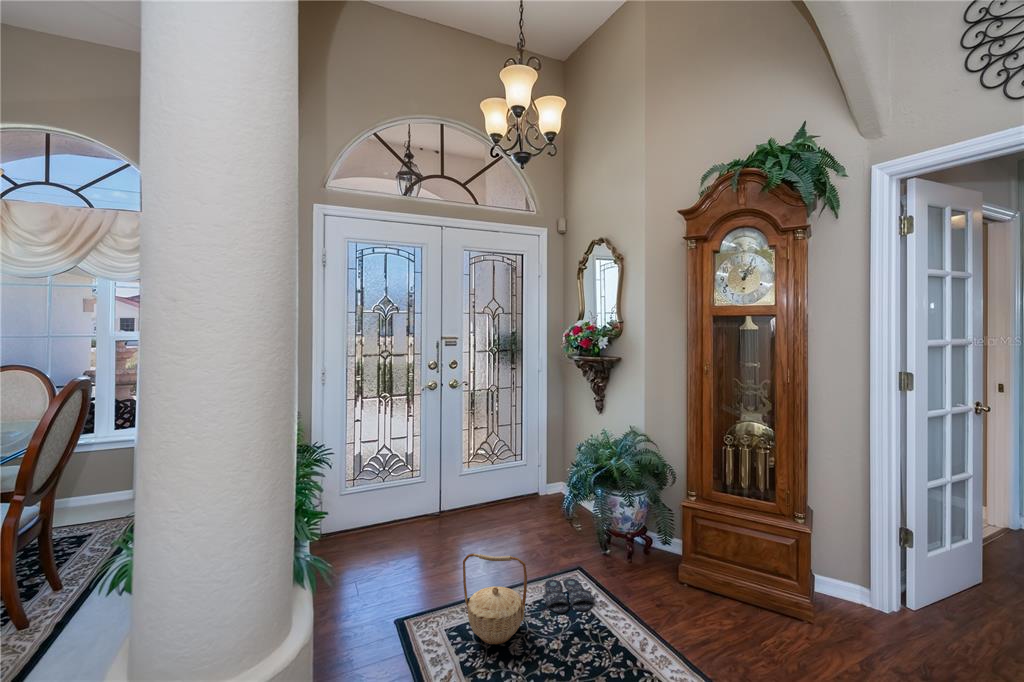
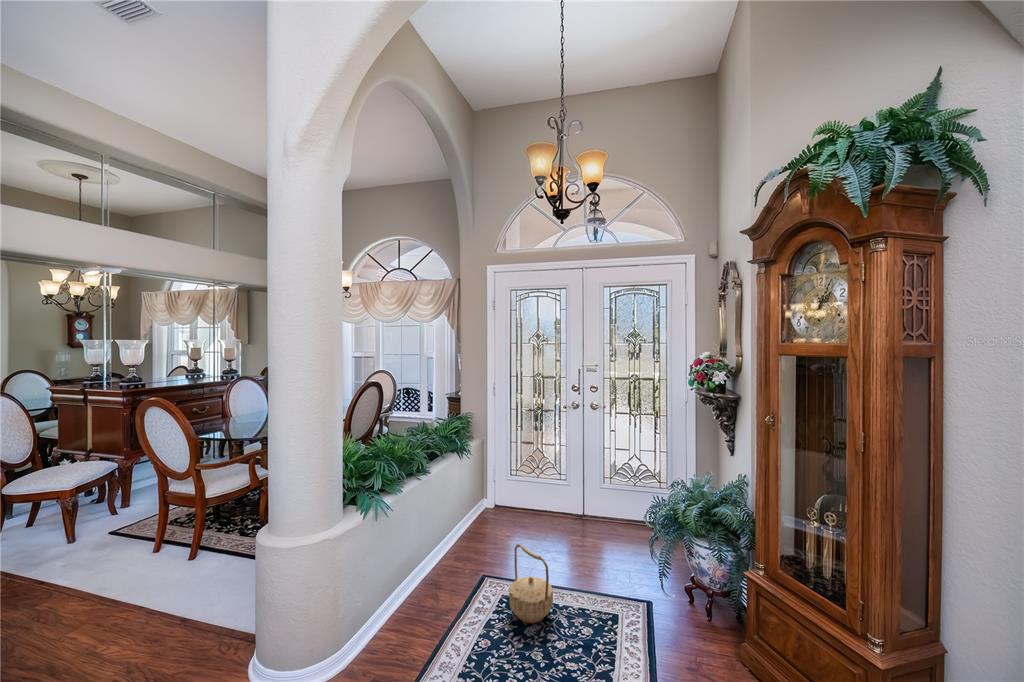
slippers: present [543,578,593,613] -> none [585,599,634,636]

